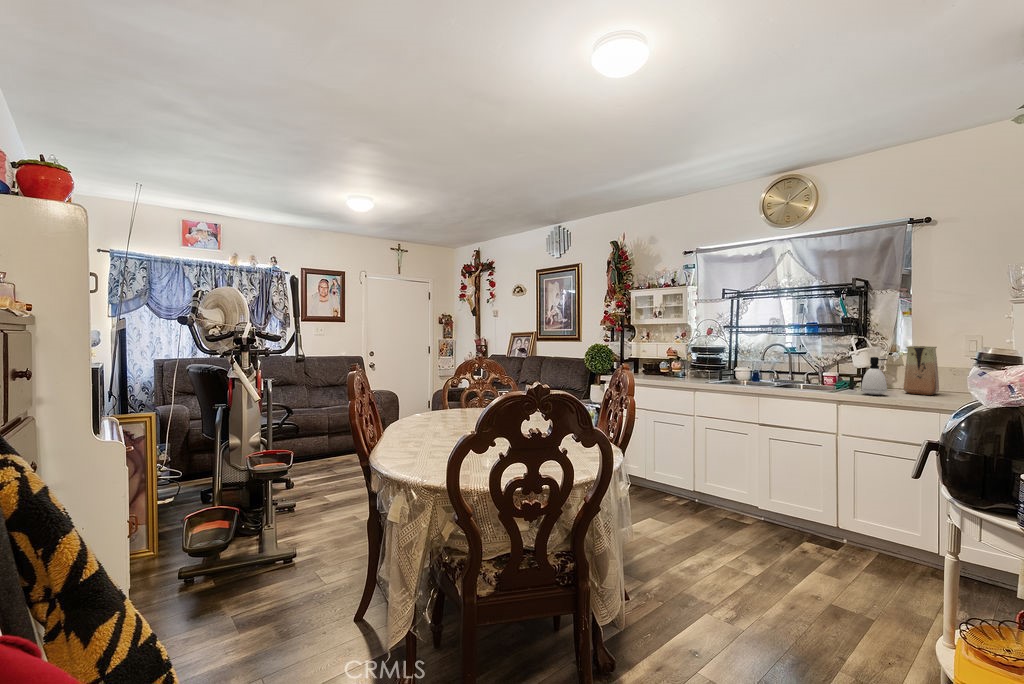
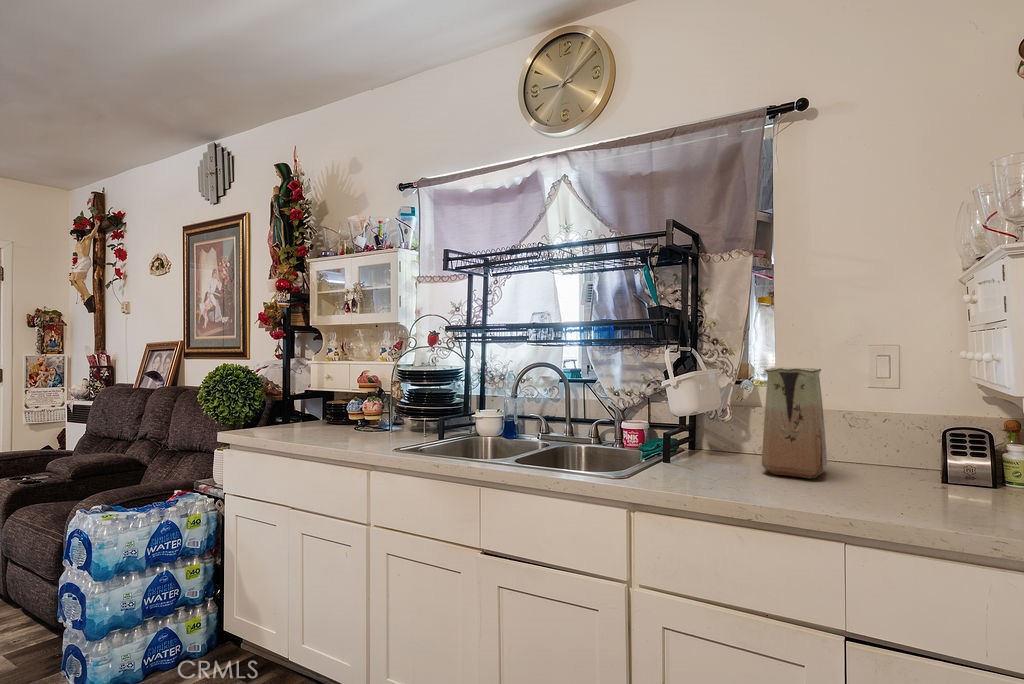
soap dispenser: present [862,357,887,395] -> none [680,395,729,484]

